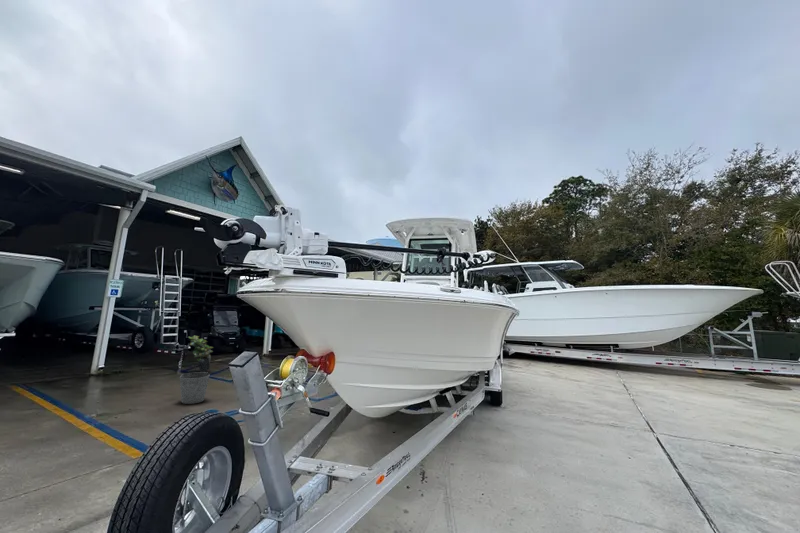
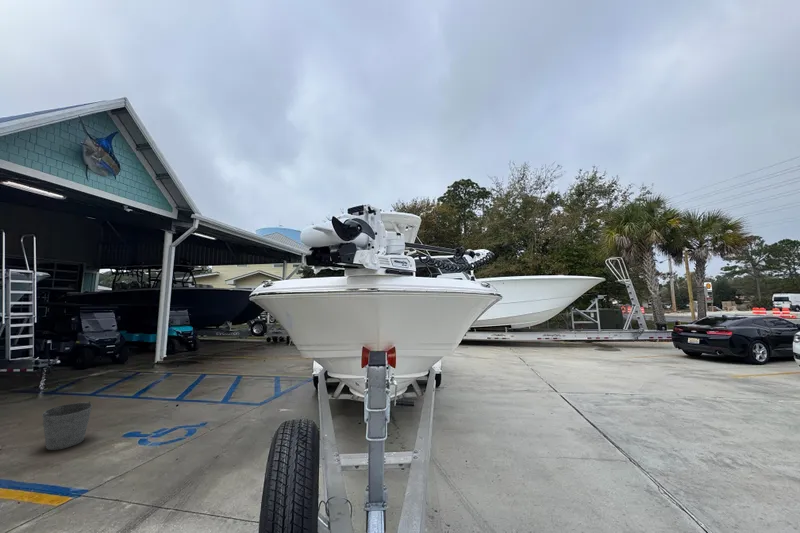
potted plant: present [189,336,213,372] -> none [52,346,93,395]

